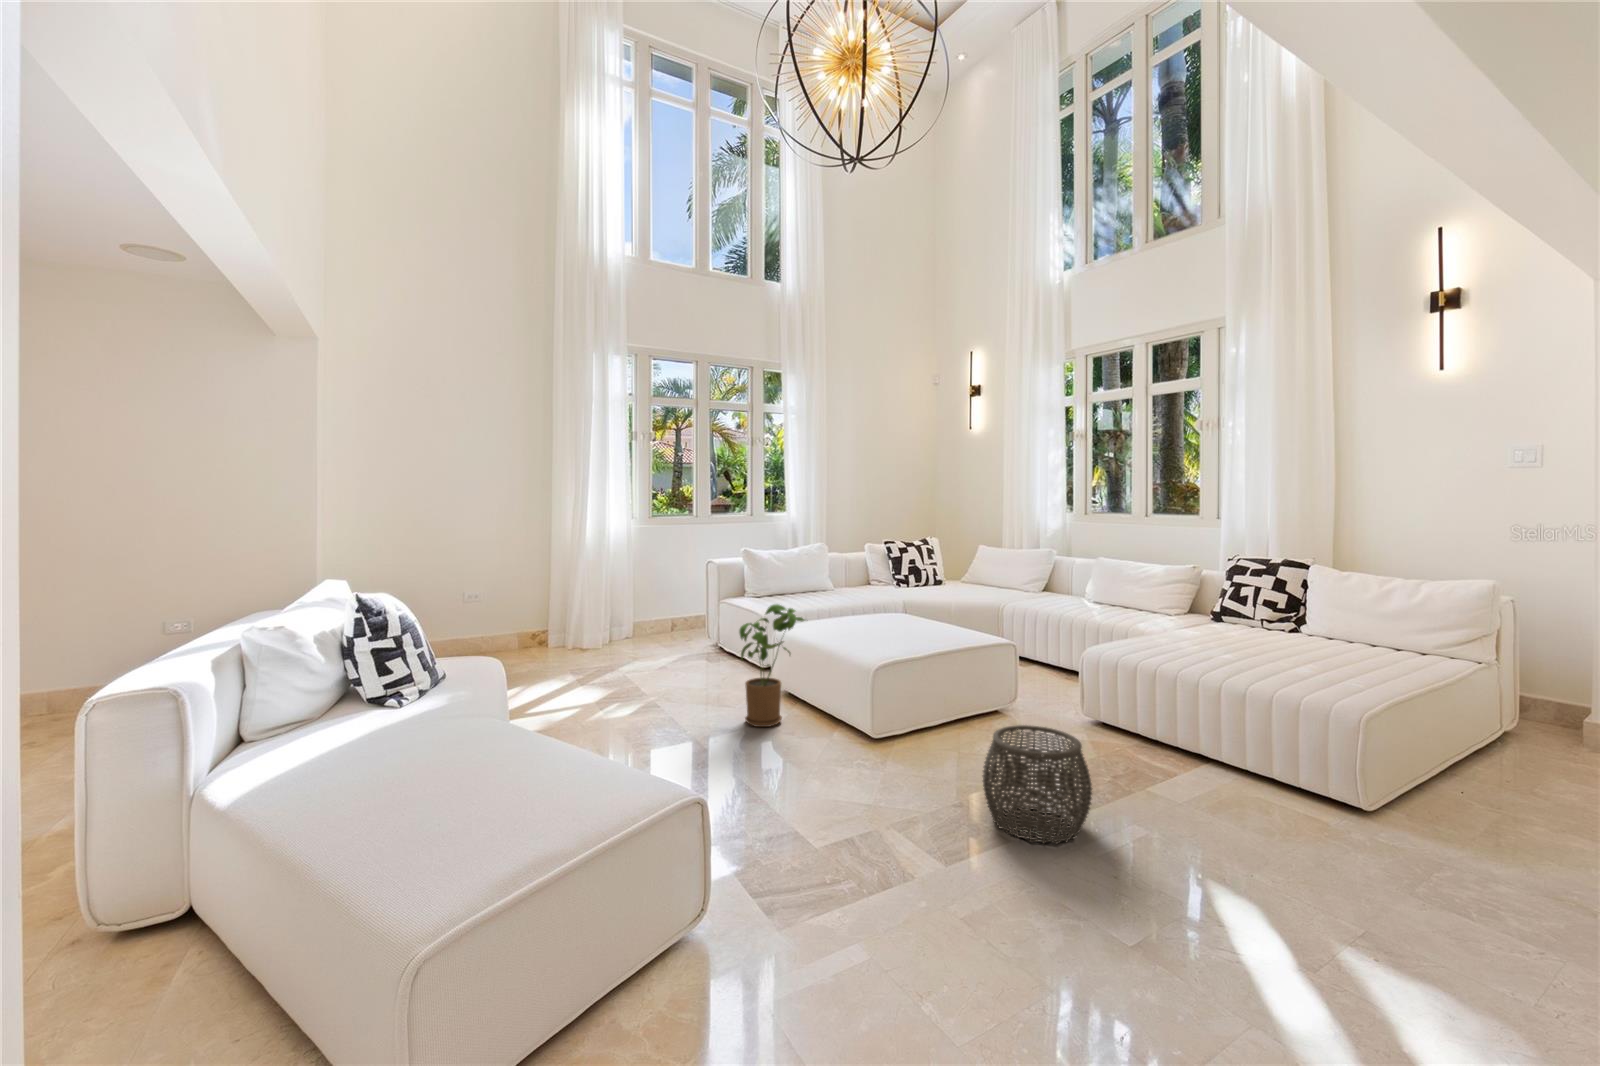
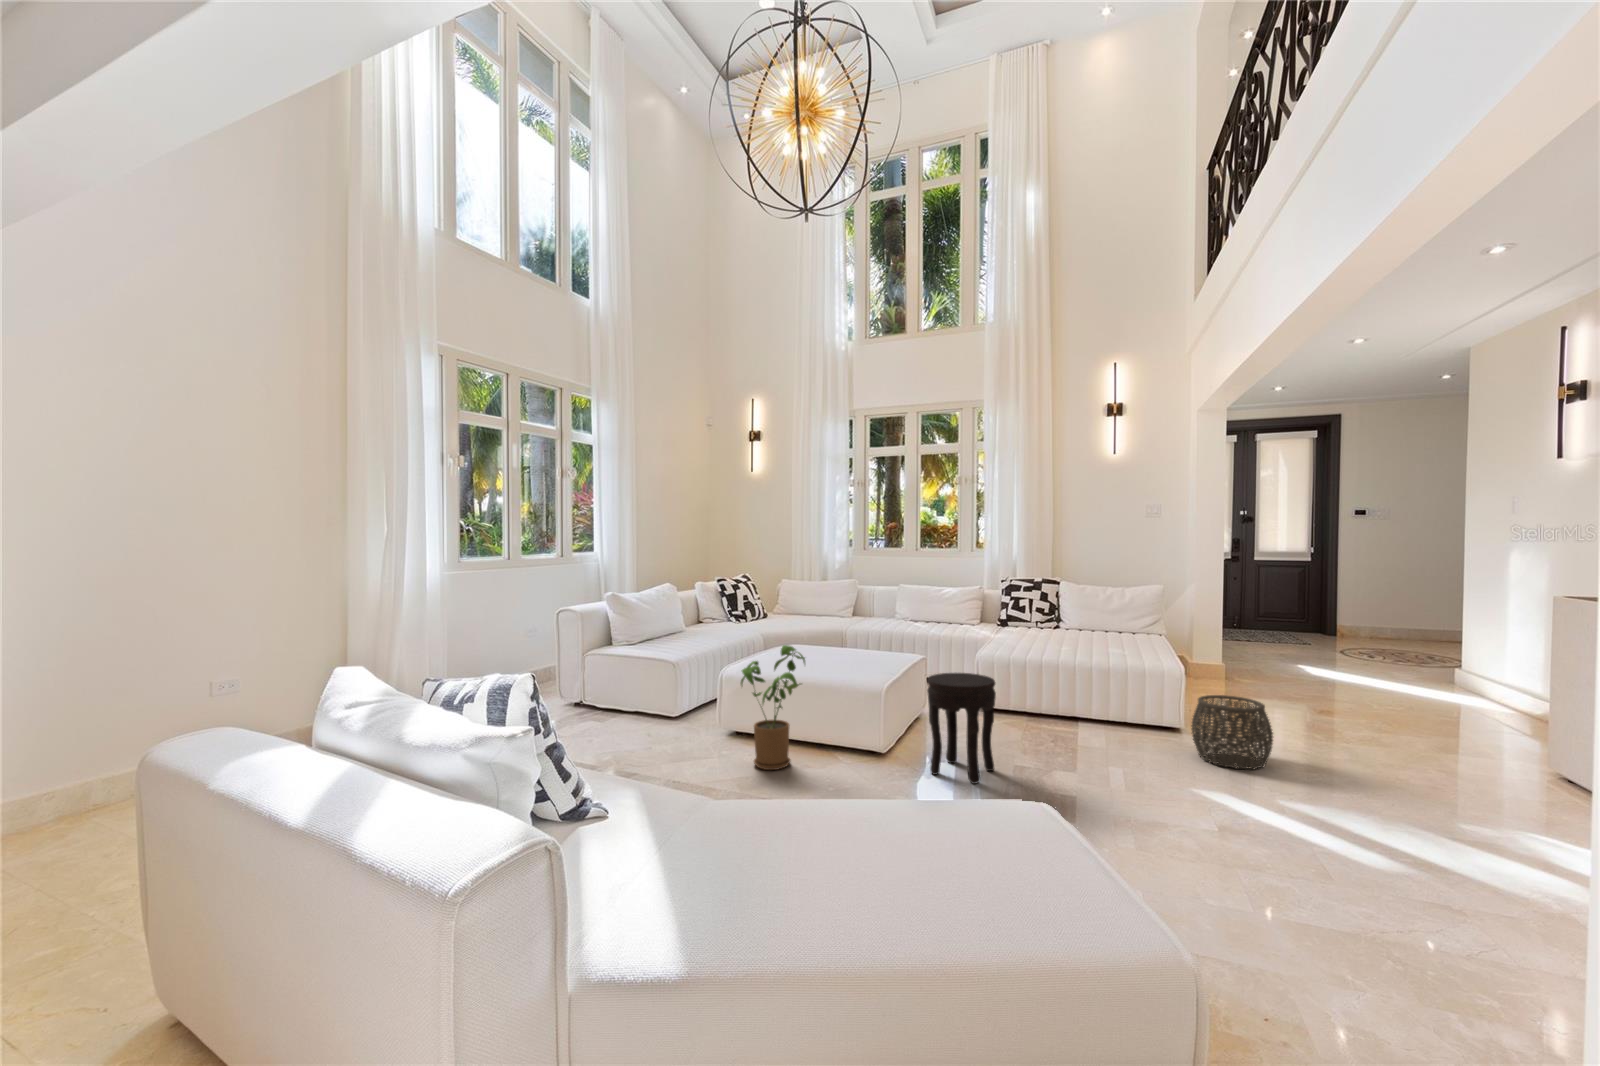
side table: none [884,655,966,789] -> present [927,673,996,784]
woven basket: present [982,725,1092,844] -> present [1191,695,1273,769]

